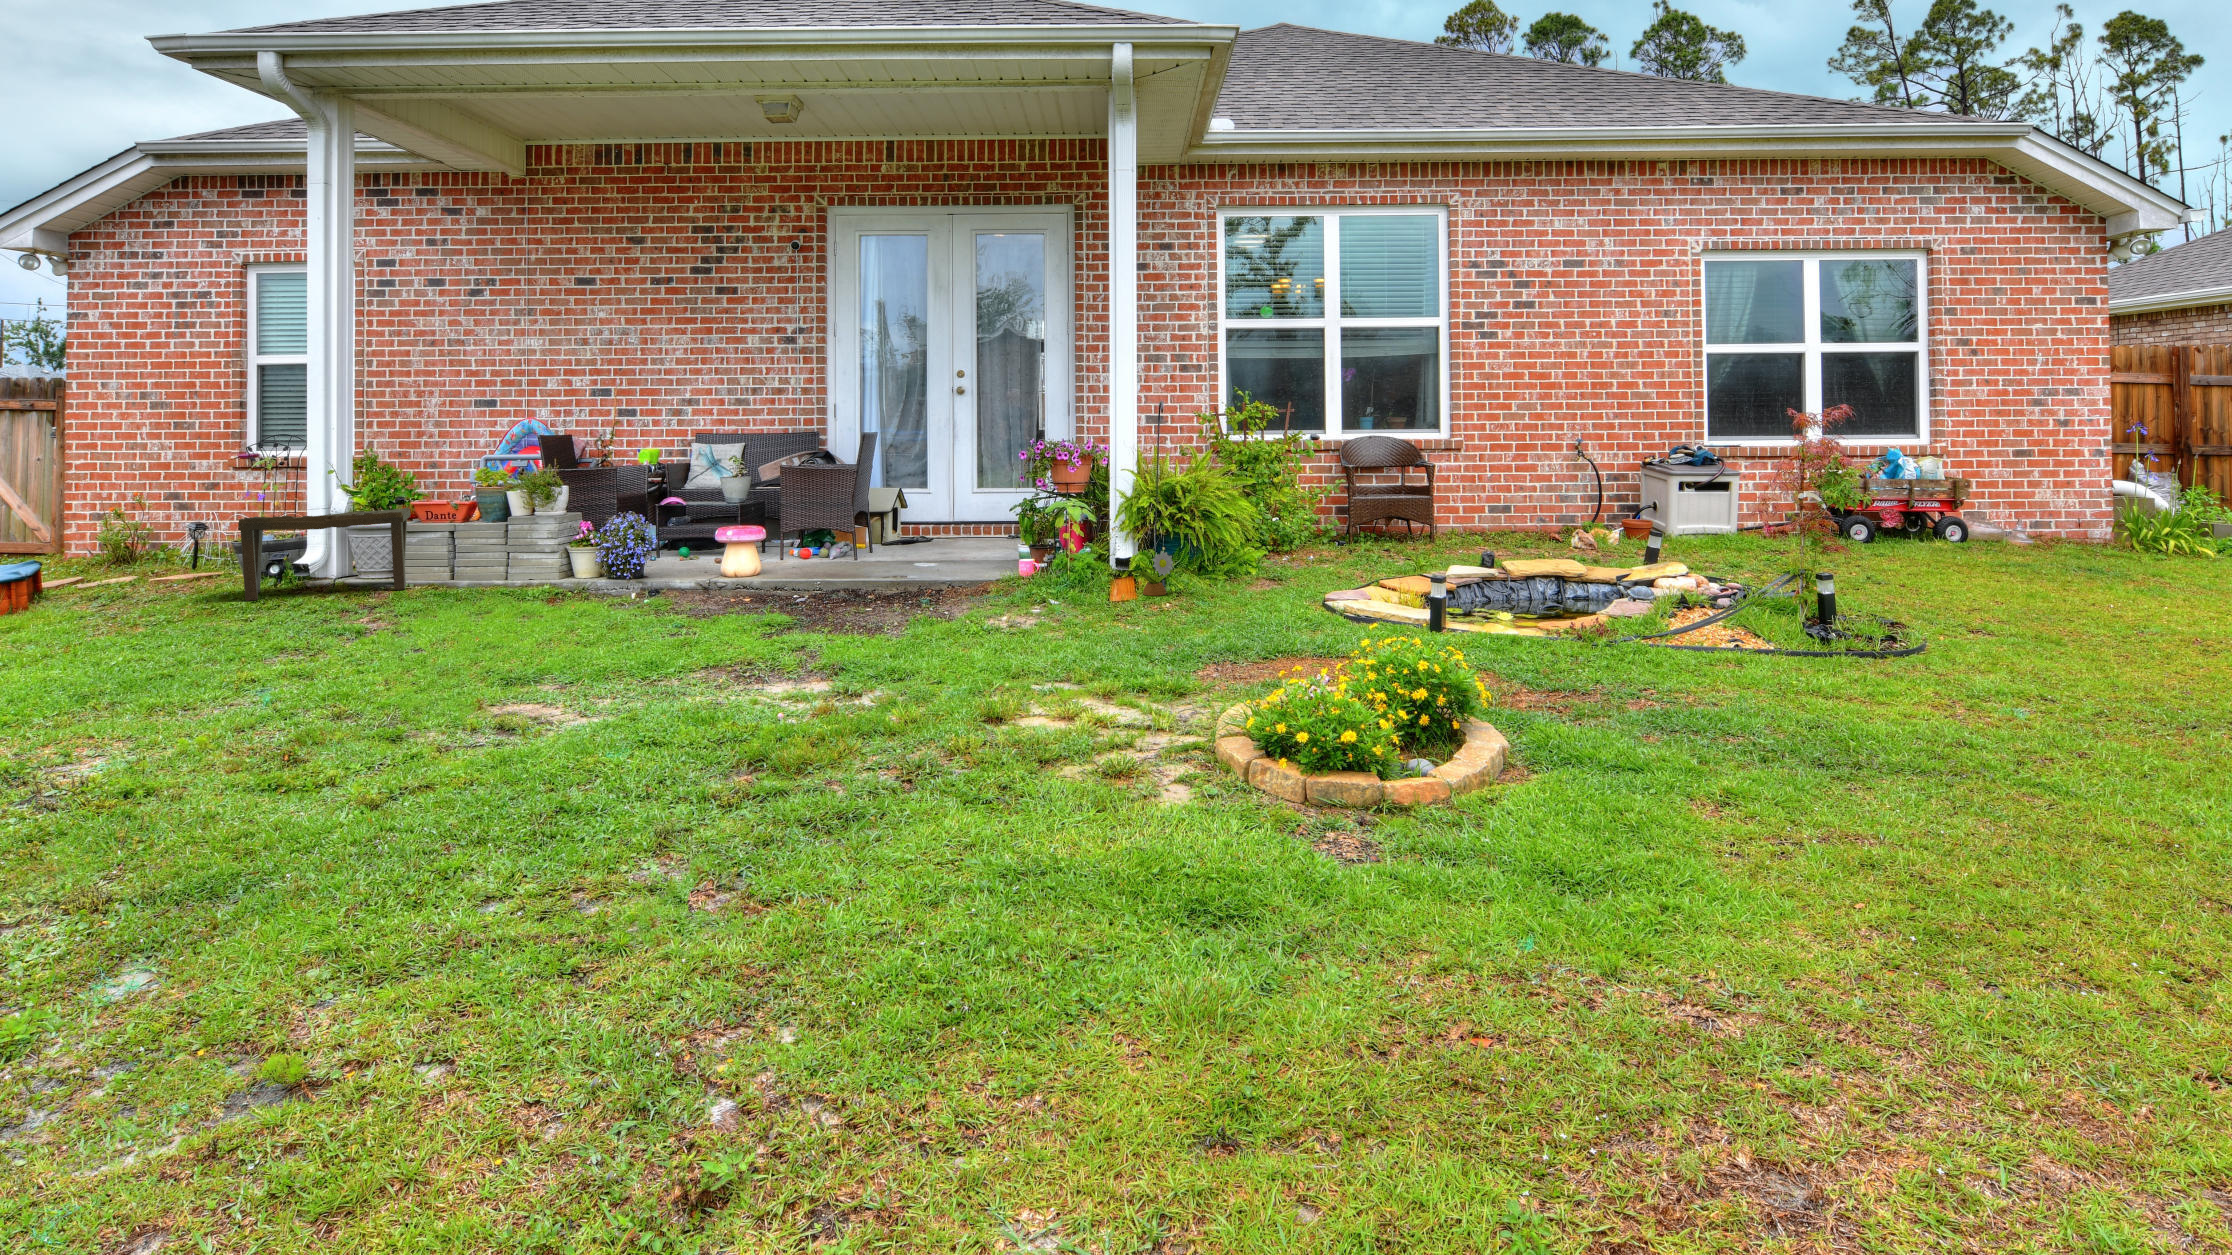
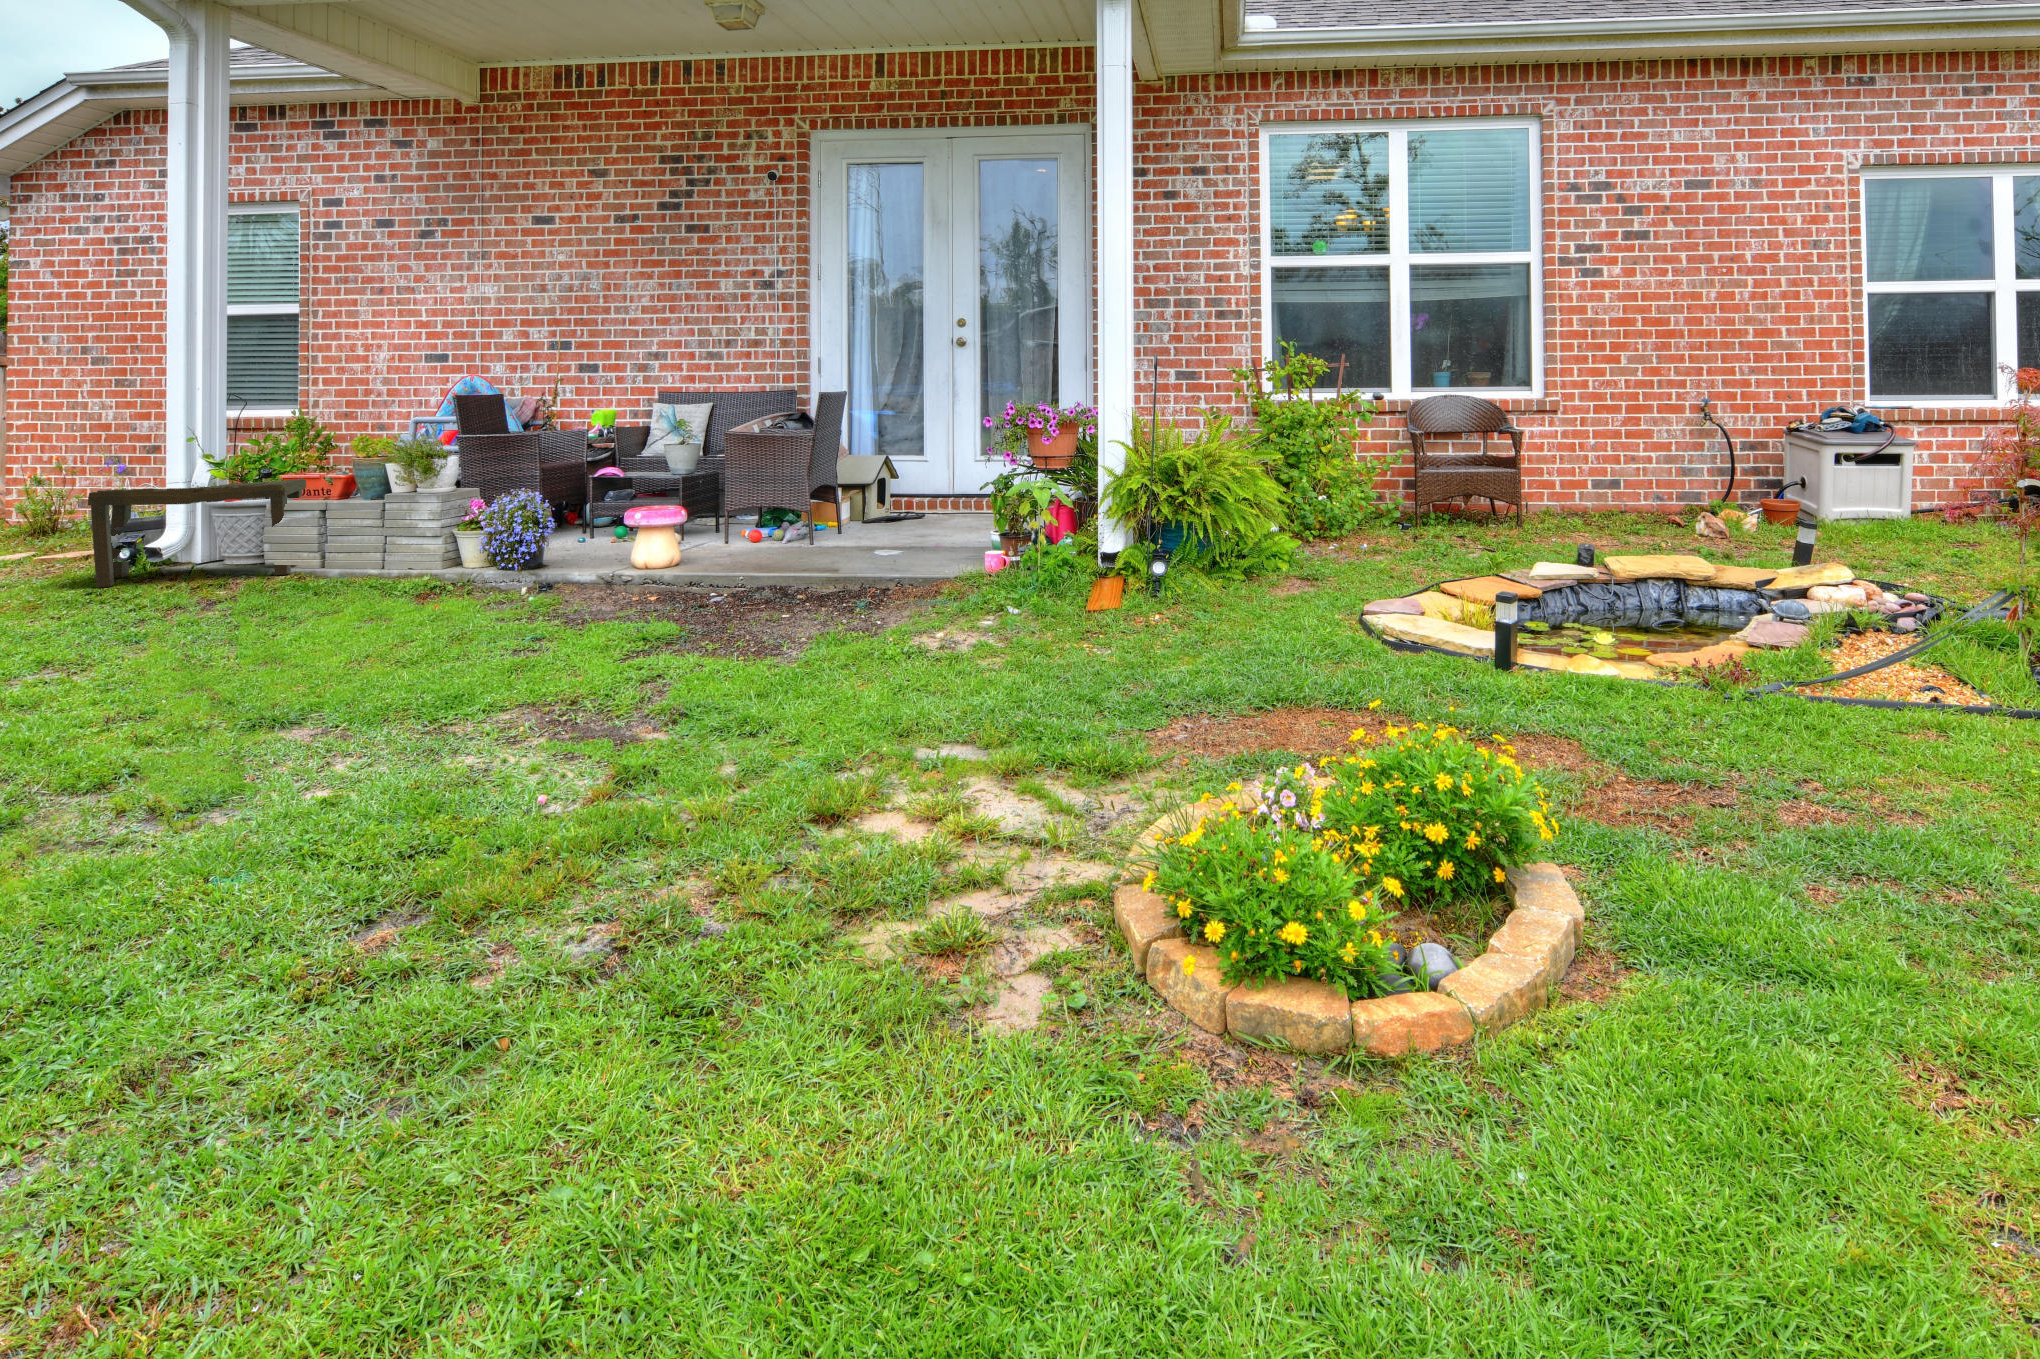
decorative plant: present [1133,551,1176,596] -> none [1129,539,1186,596]

